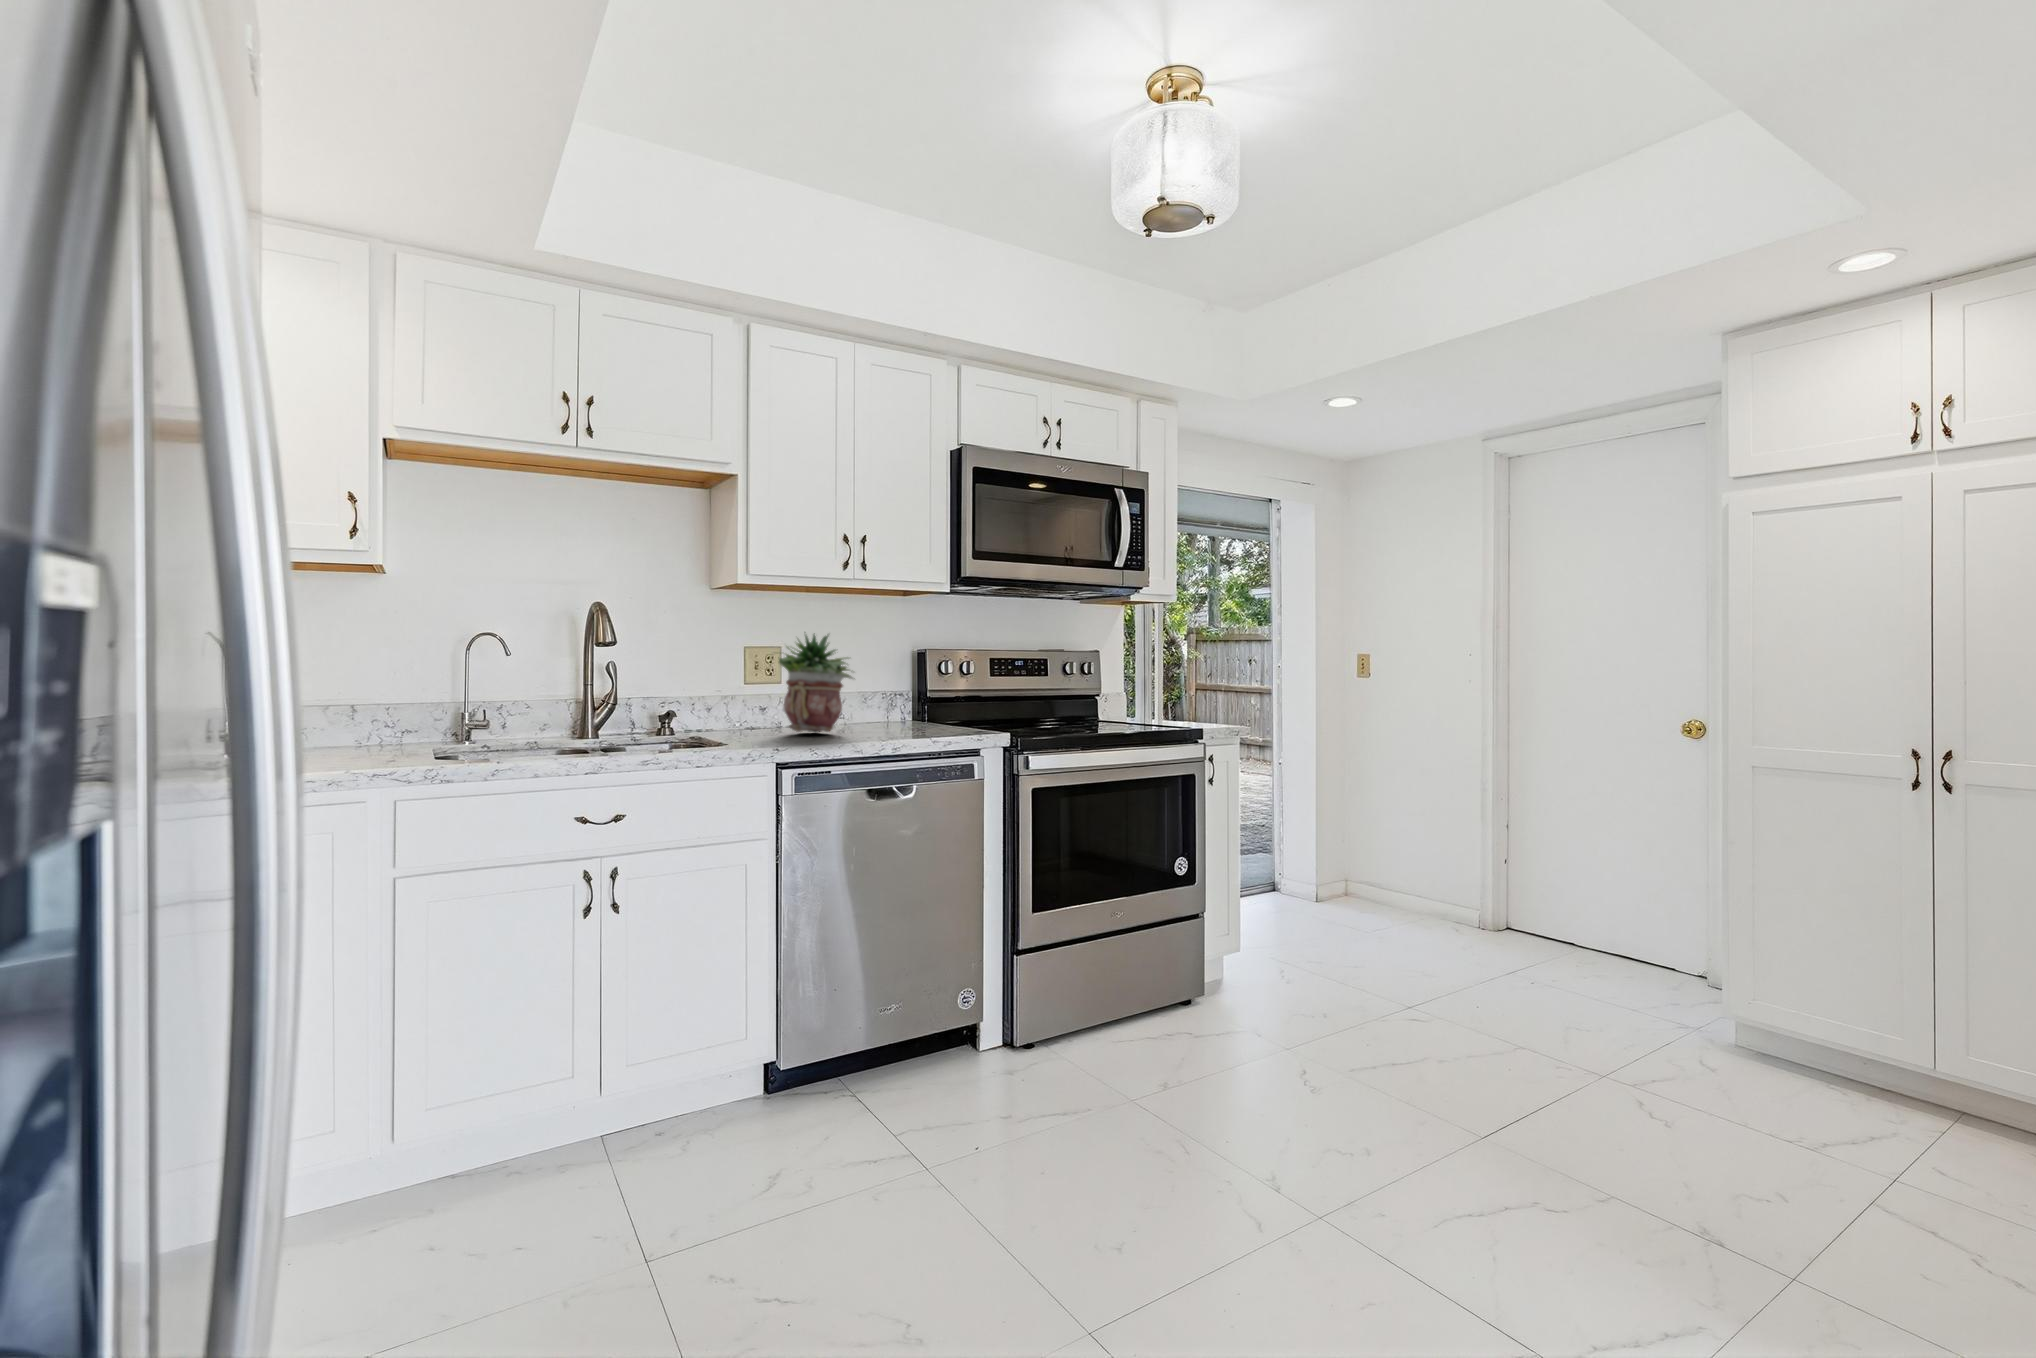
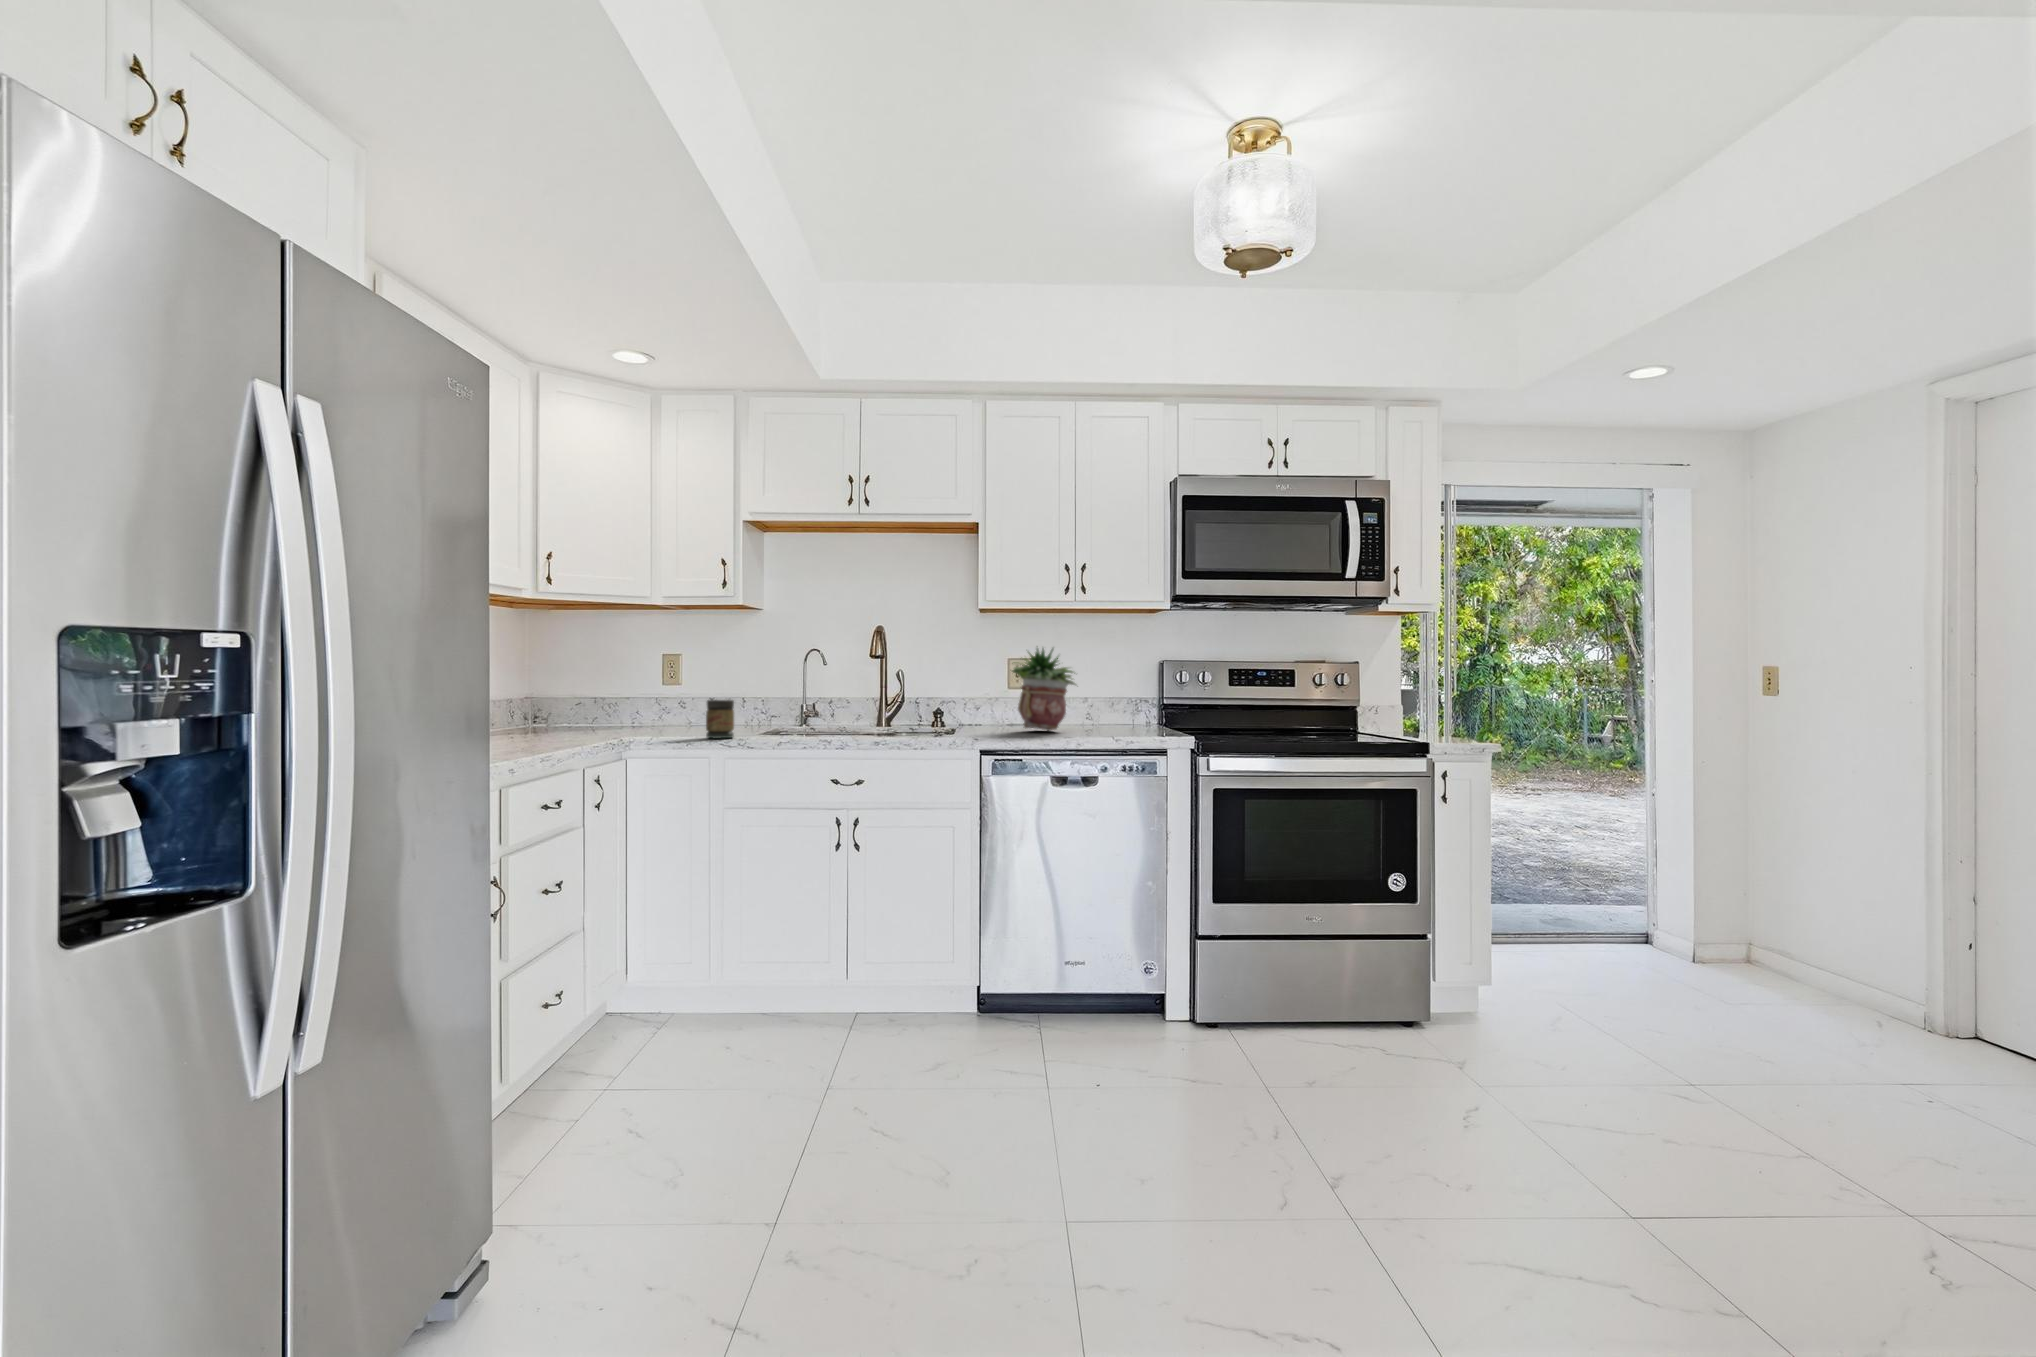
jar: none [375,710,423,769] -> present [706,700,734,738]

